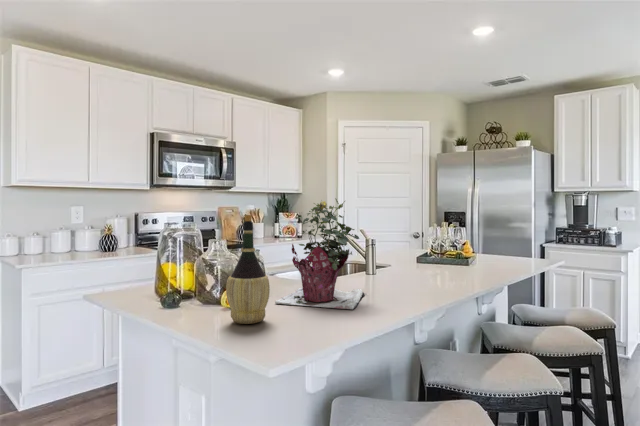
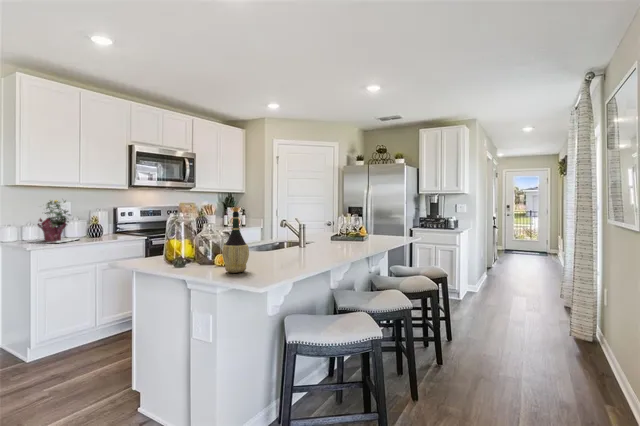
potted plant: present [275,199,365,309] -> present [29,200,79,243]

